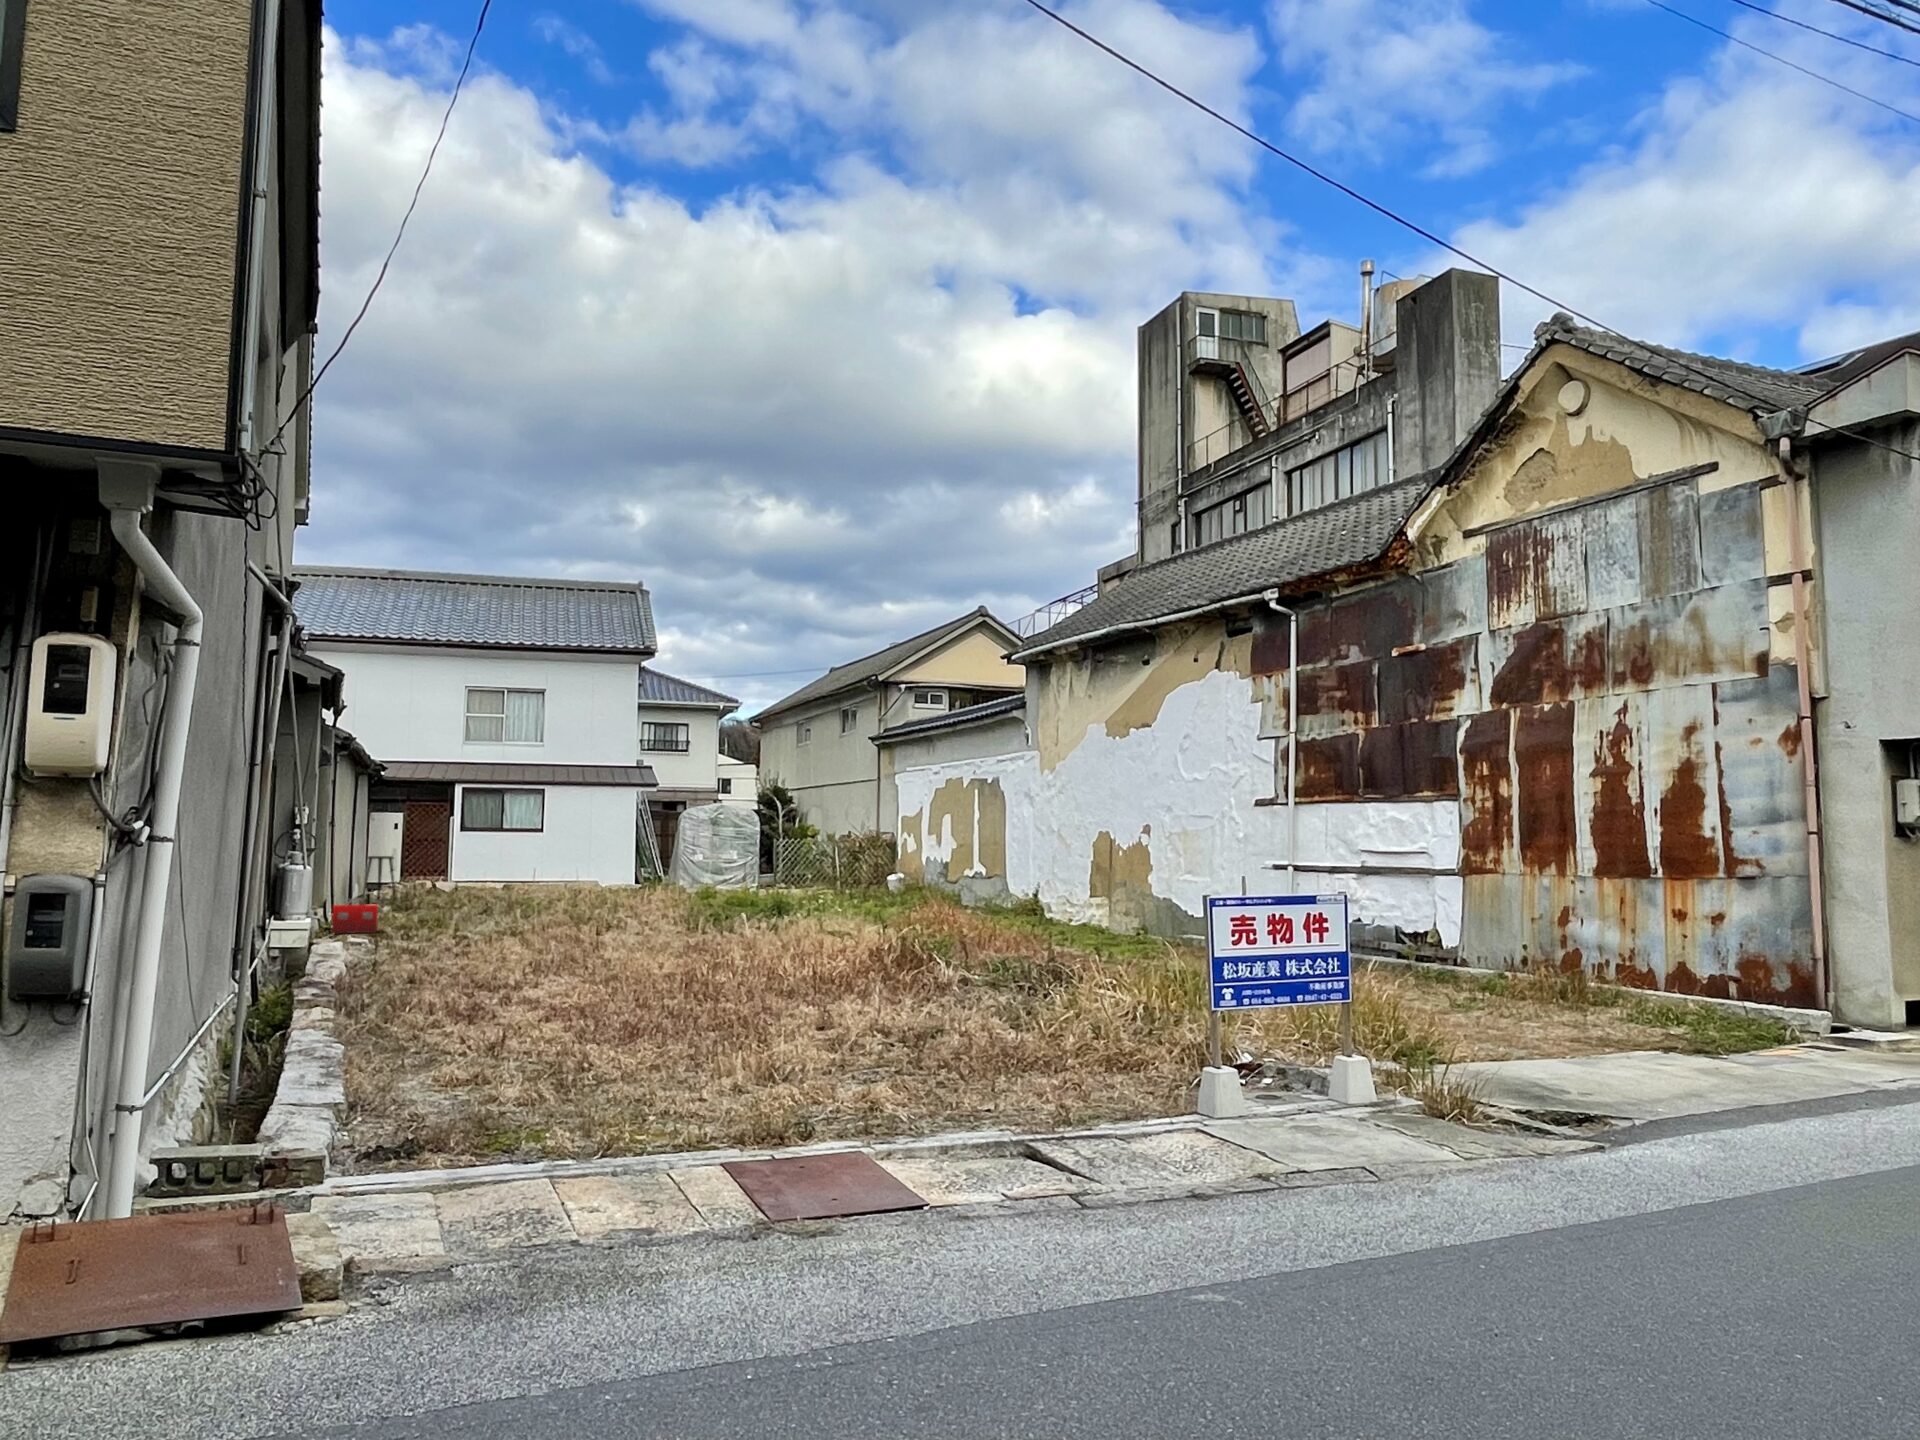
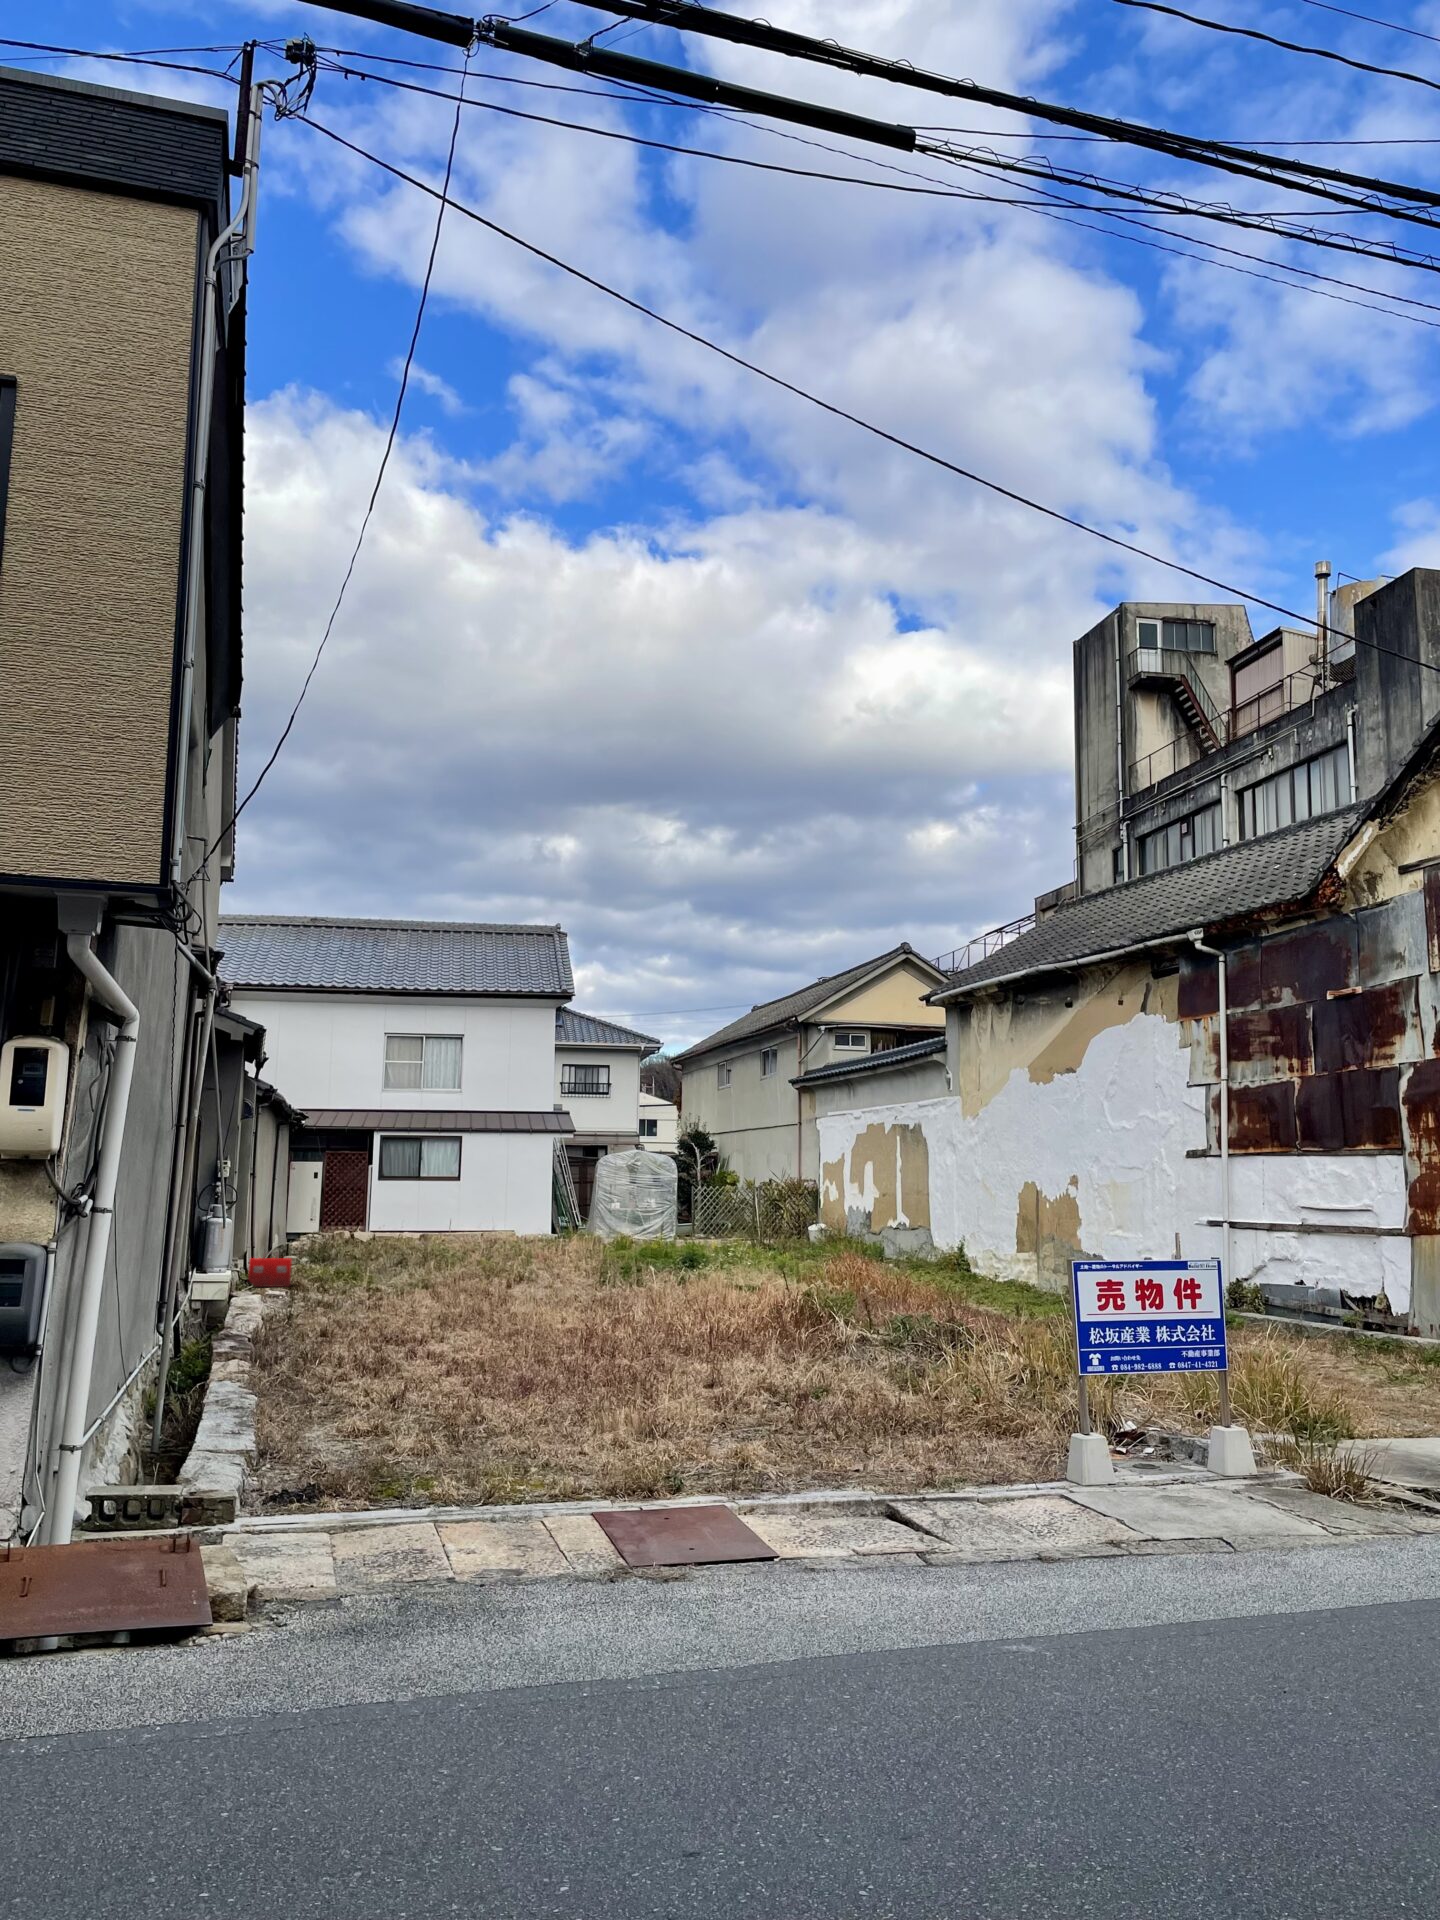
stool: present [362,856,395,900] -> none [277,1208,310,1254]

